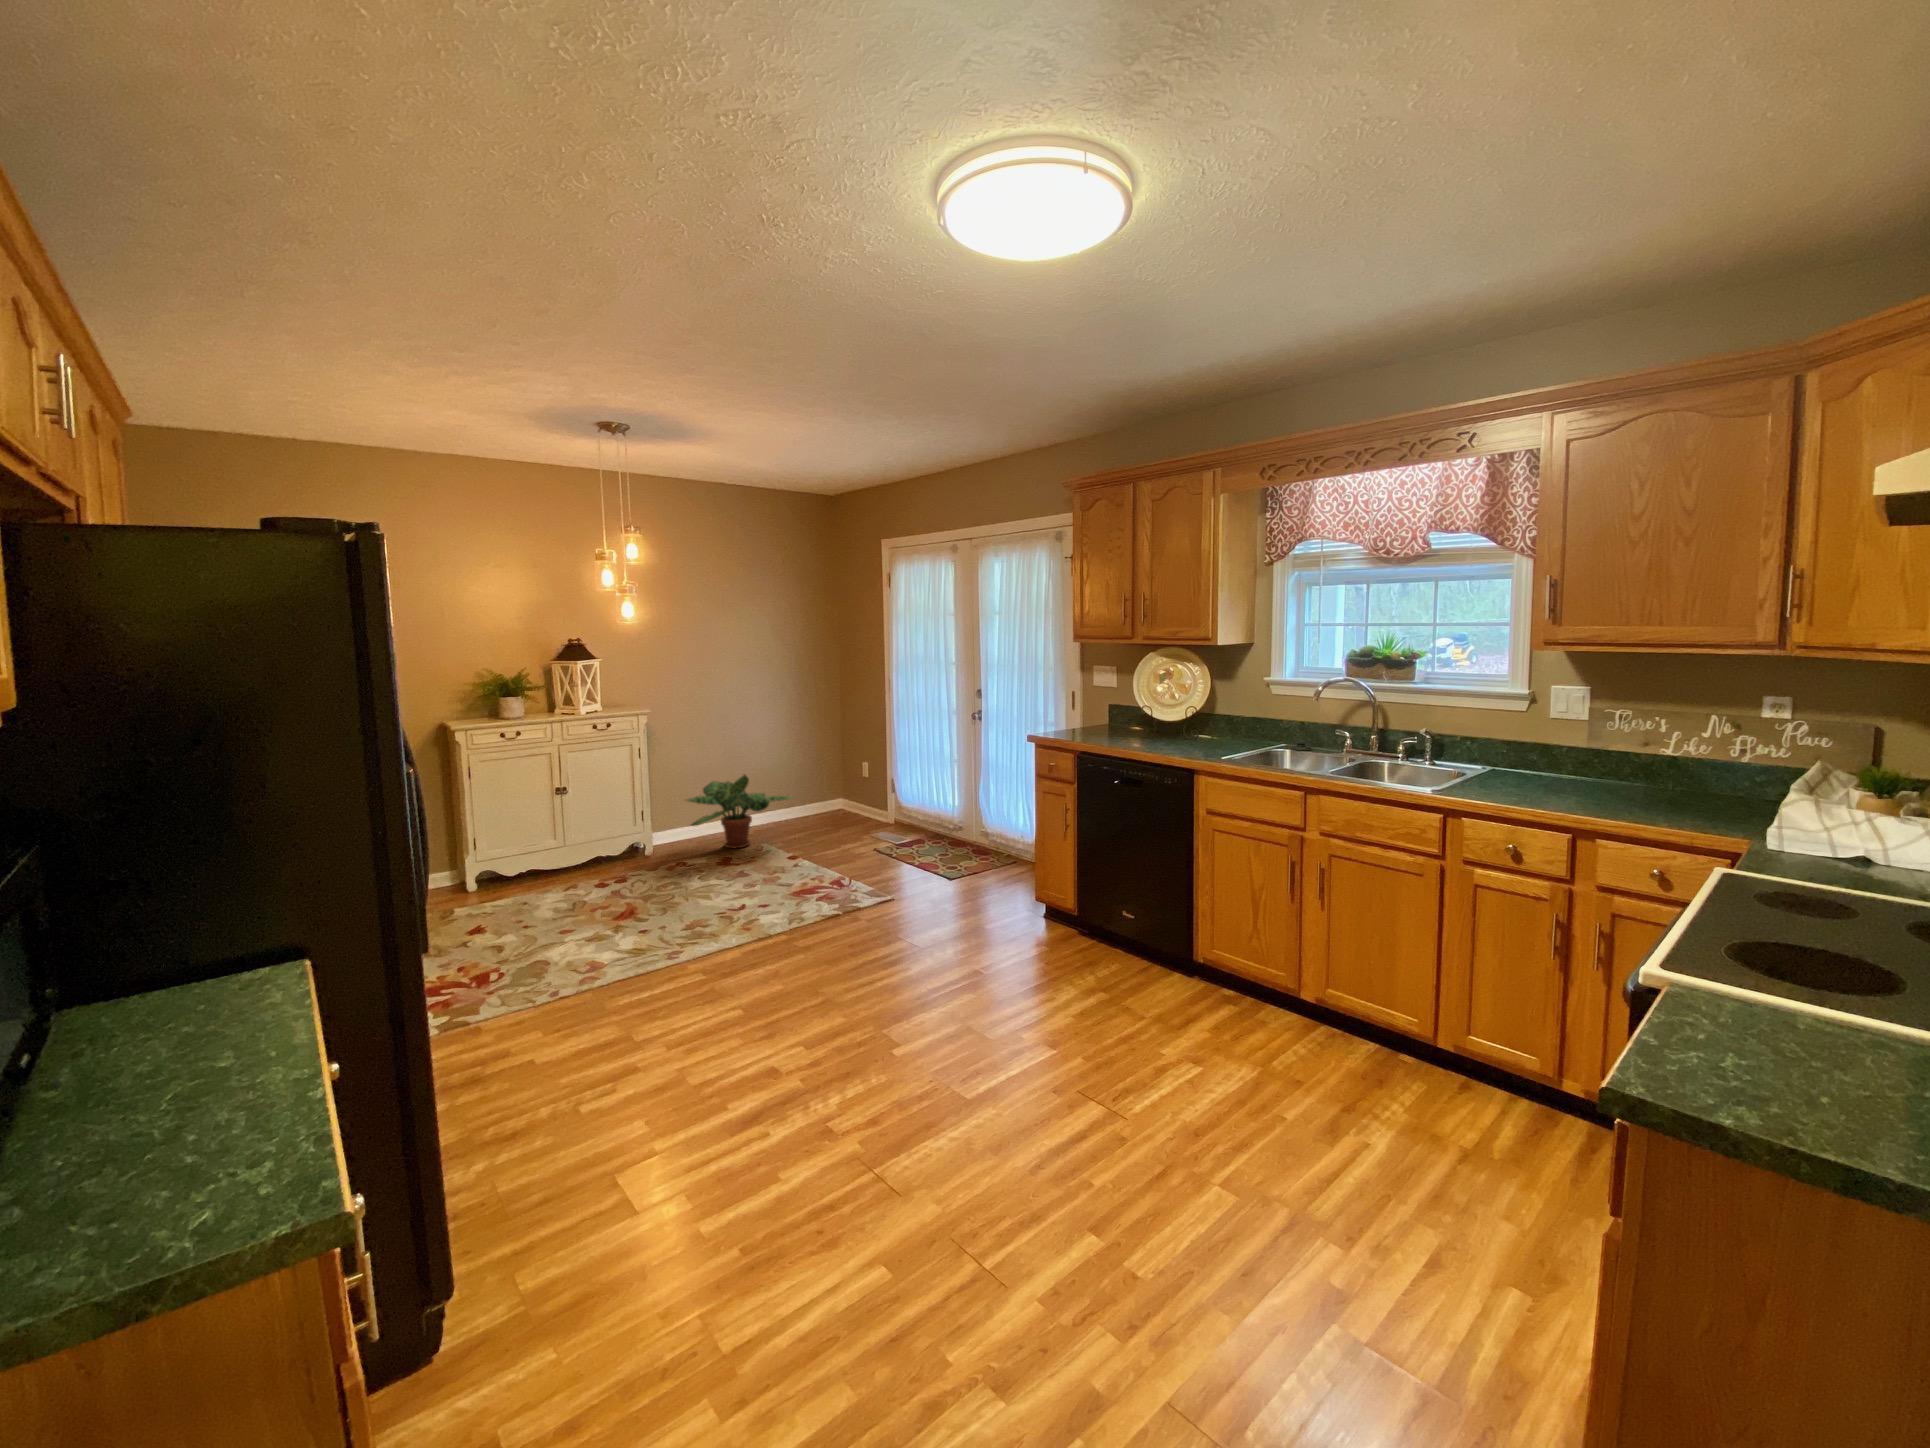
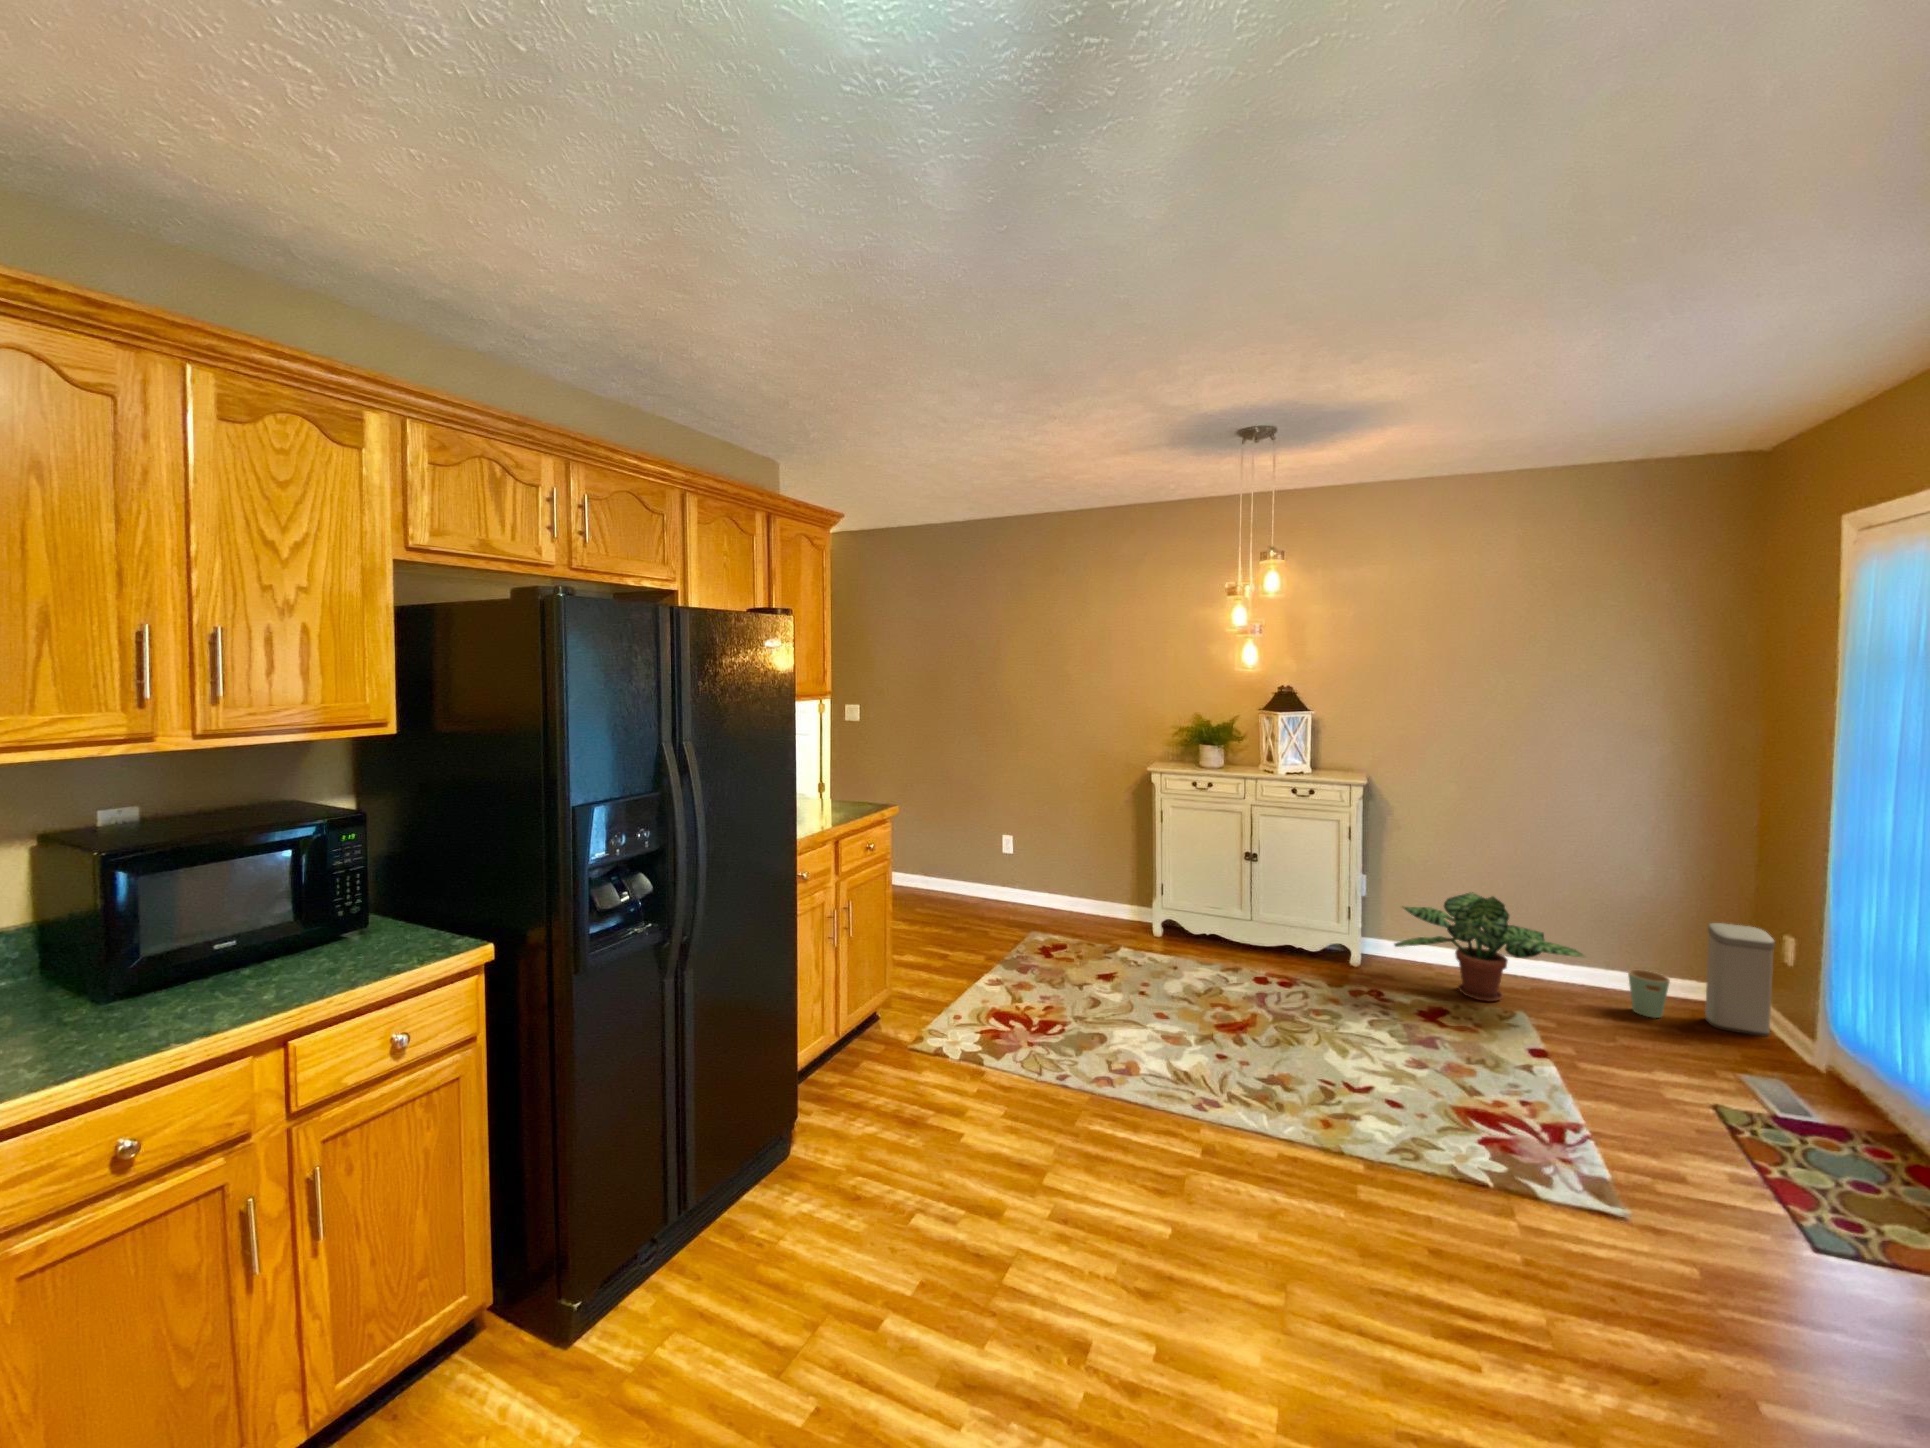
trash can: none [802,762,860,827] -> present [1628,923,1775,1037]

